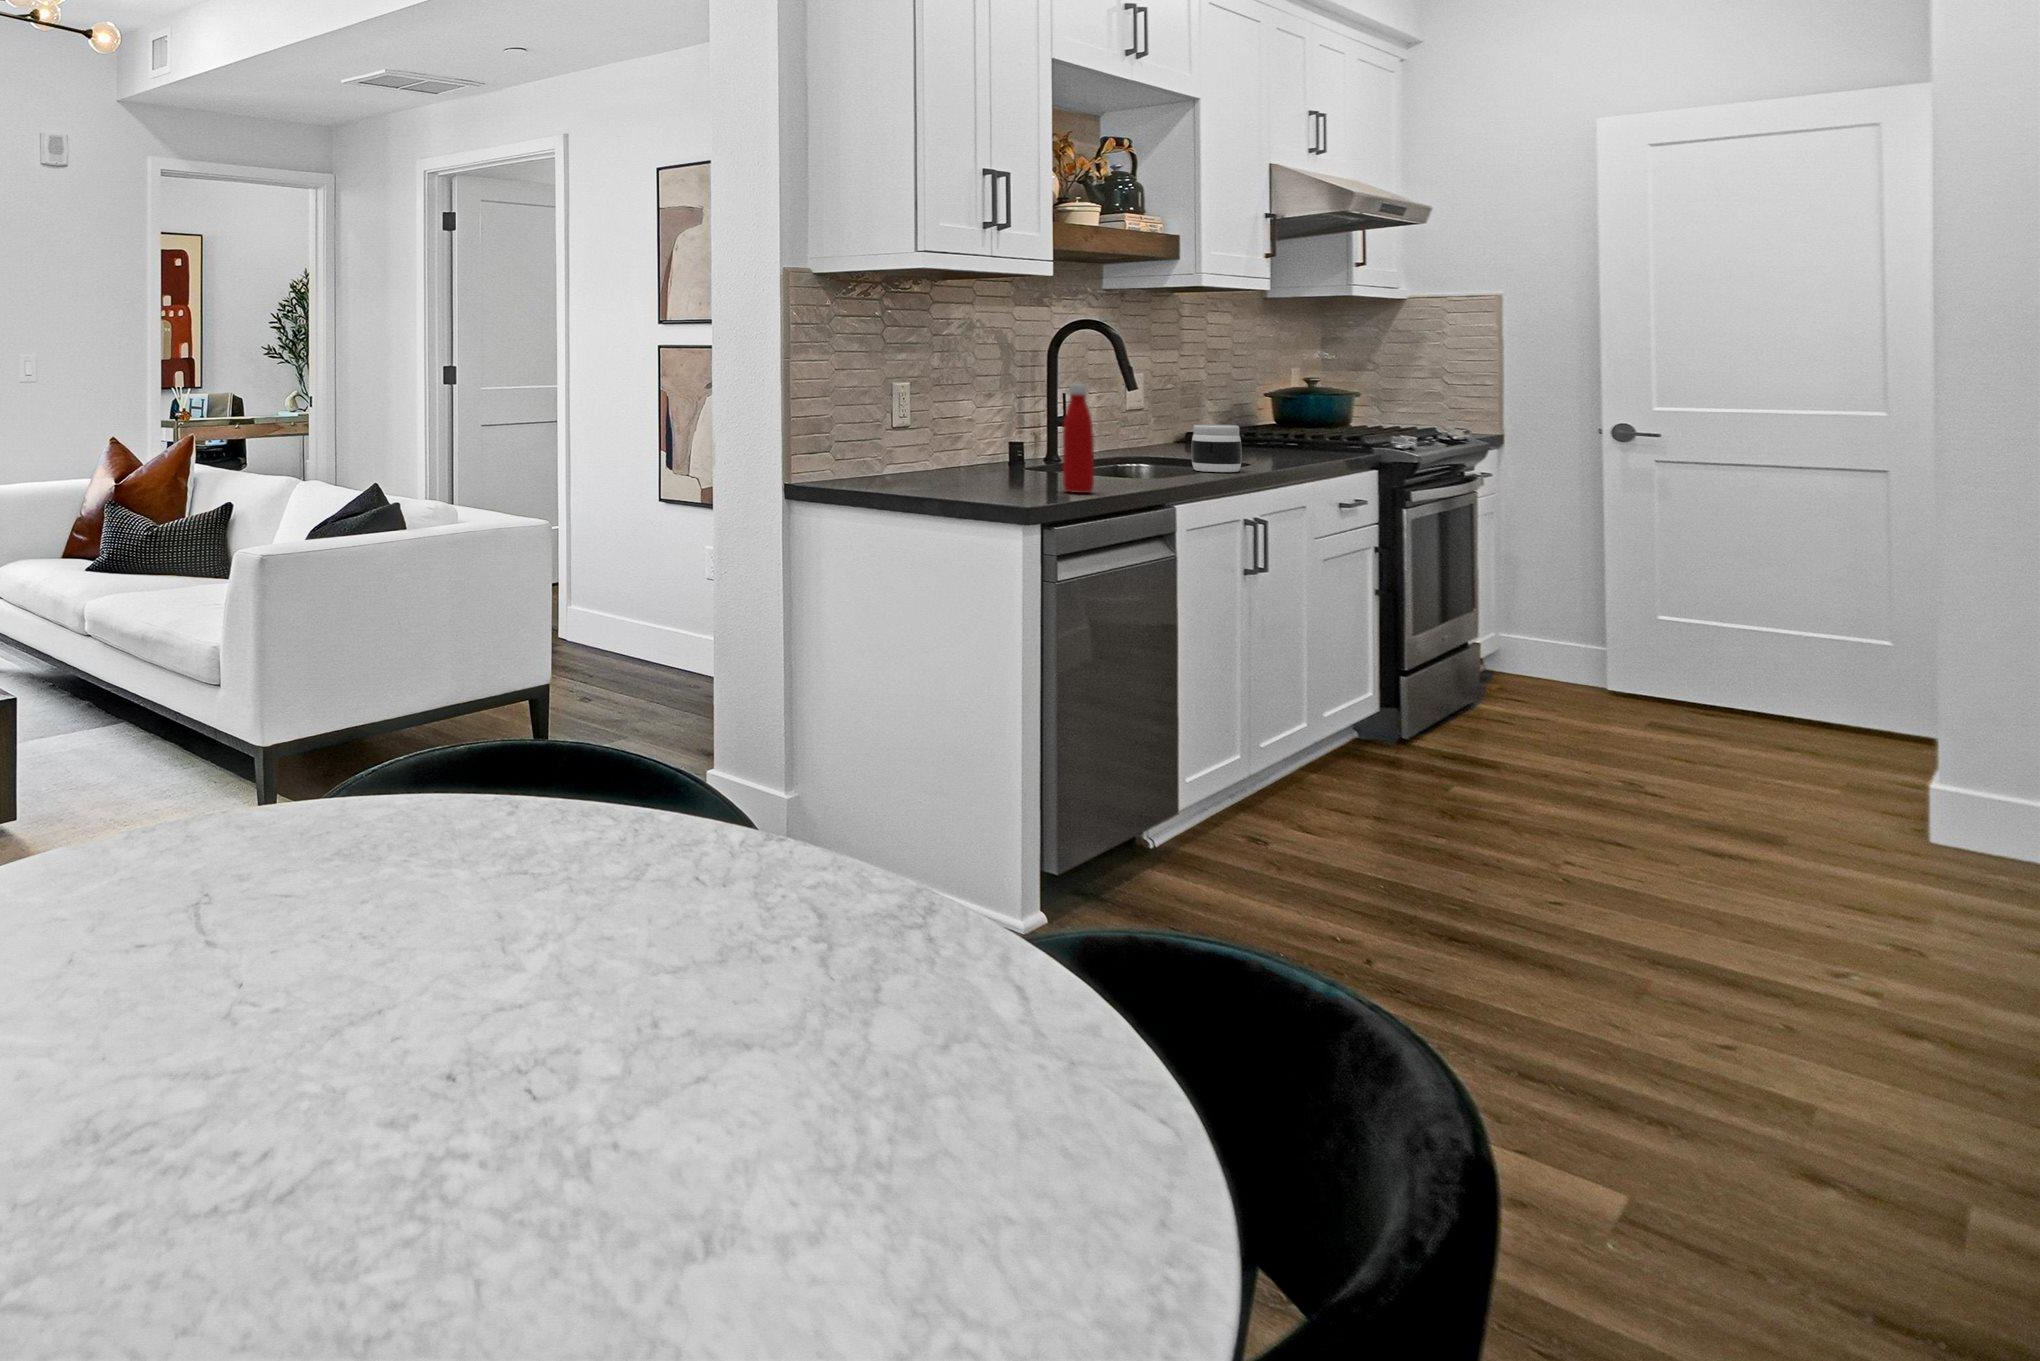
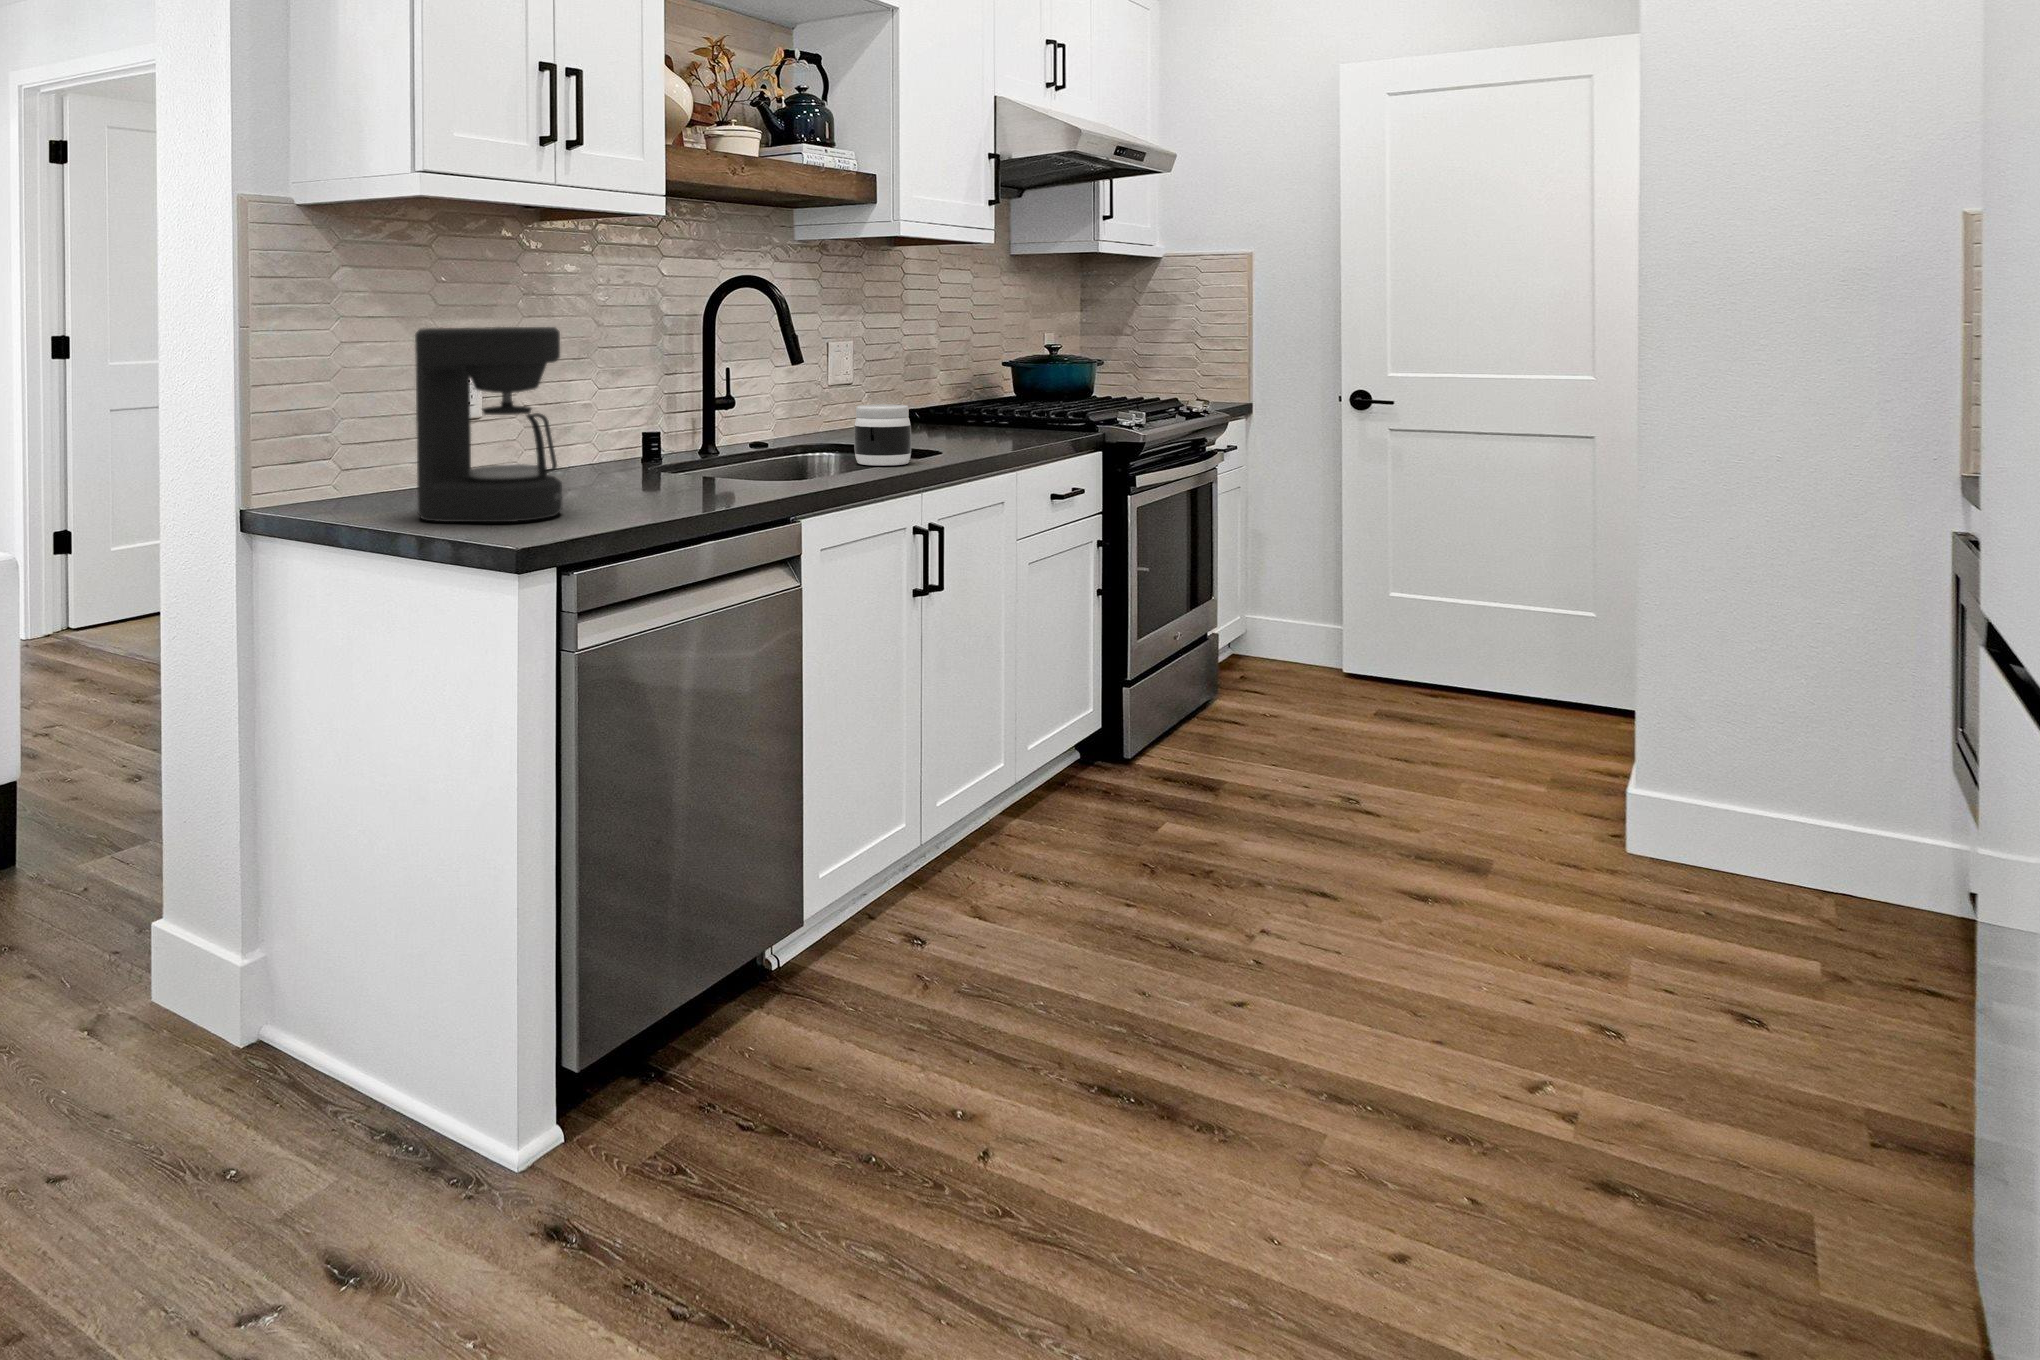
coffee maker: none [918,362,1023,496] -> present [415,327,562,522]
bottle: present [1063,384,1094,493] -> none [627,356,667,510]

